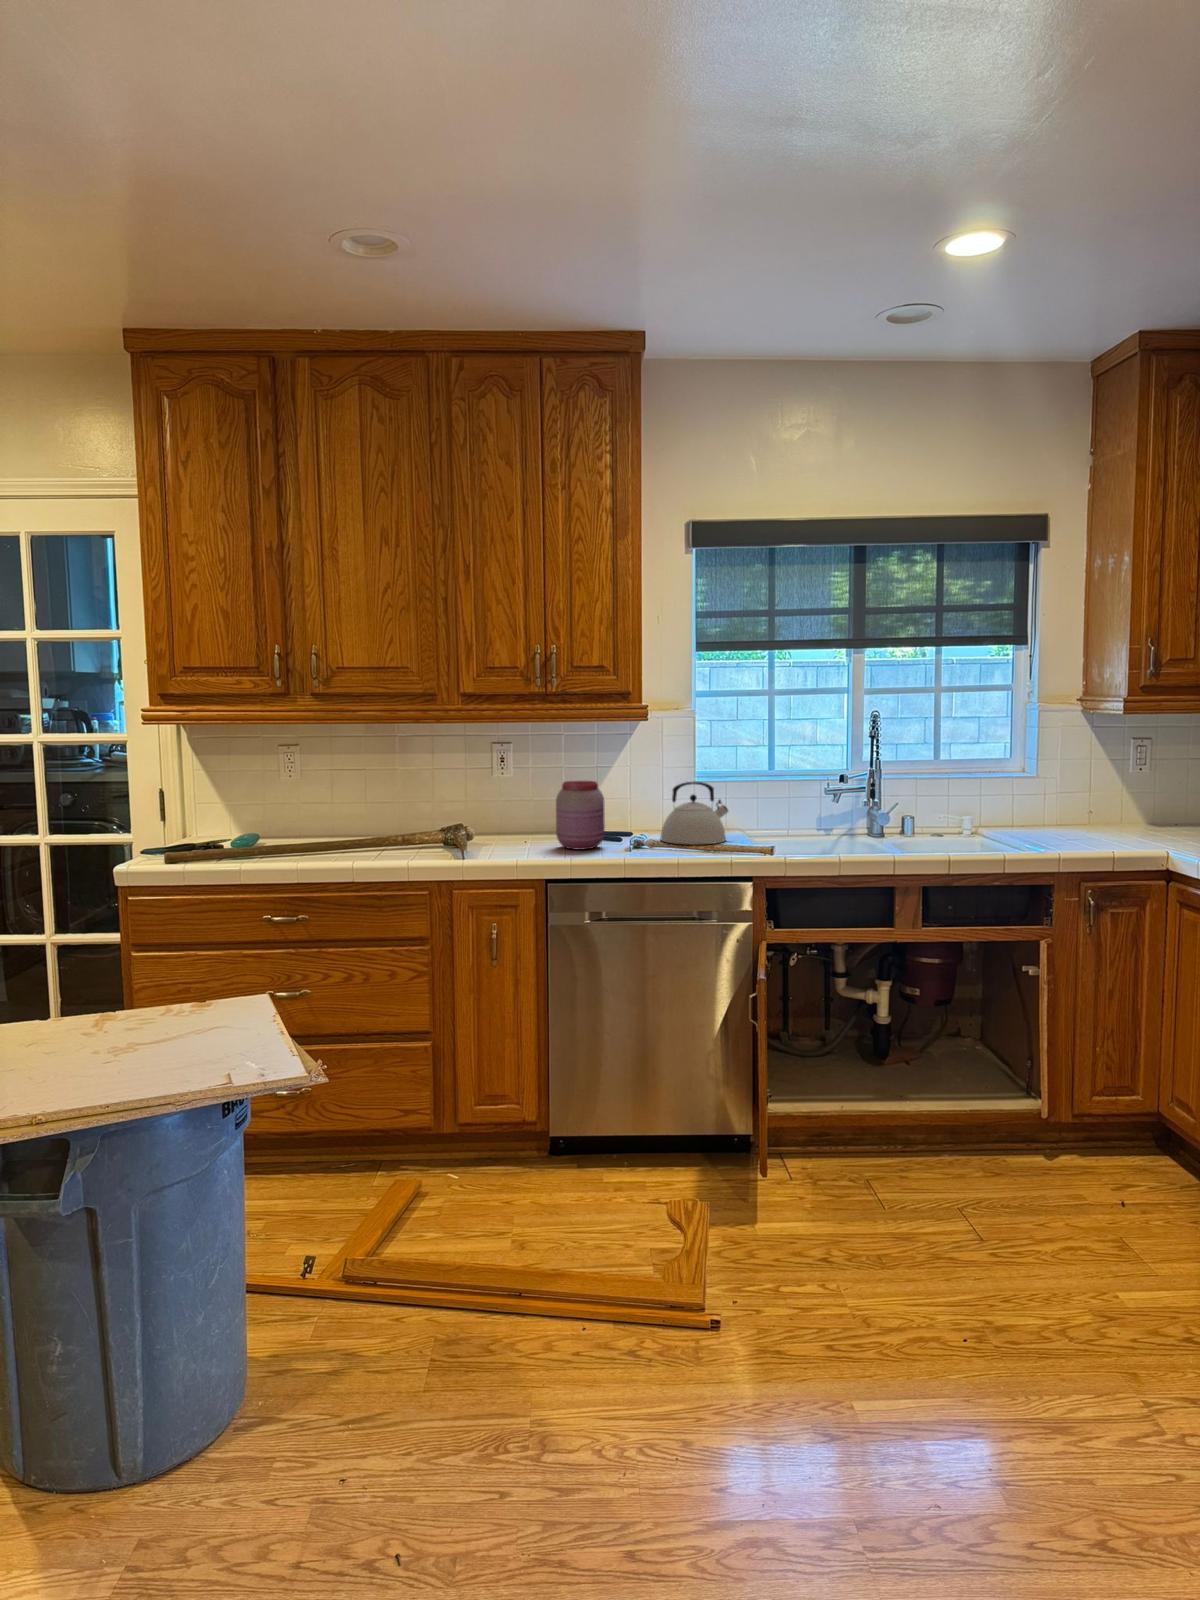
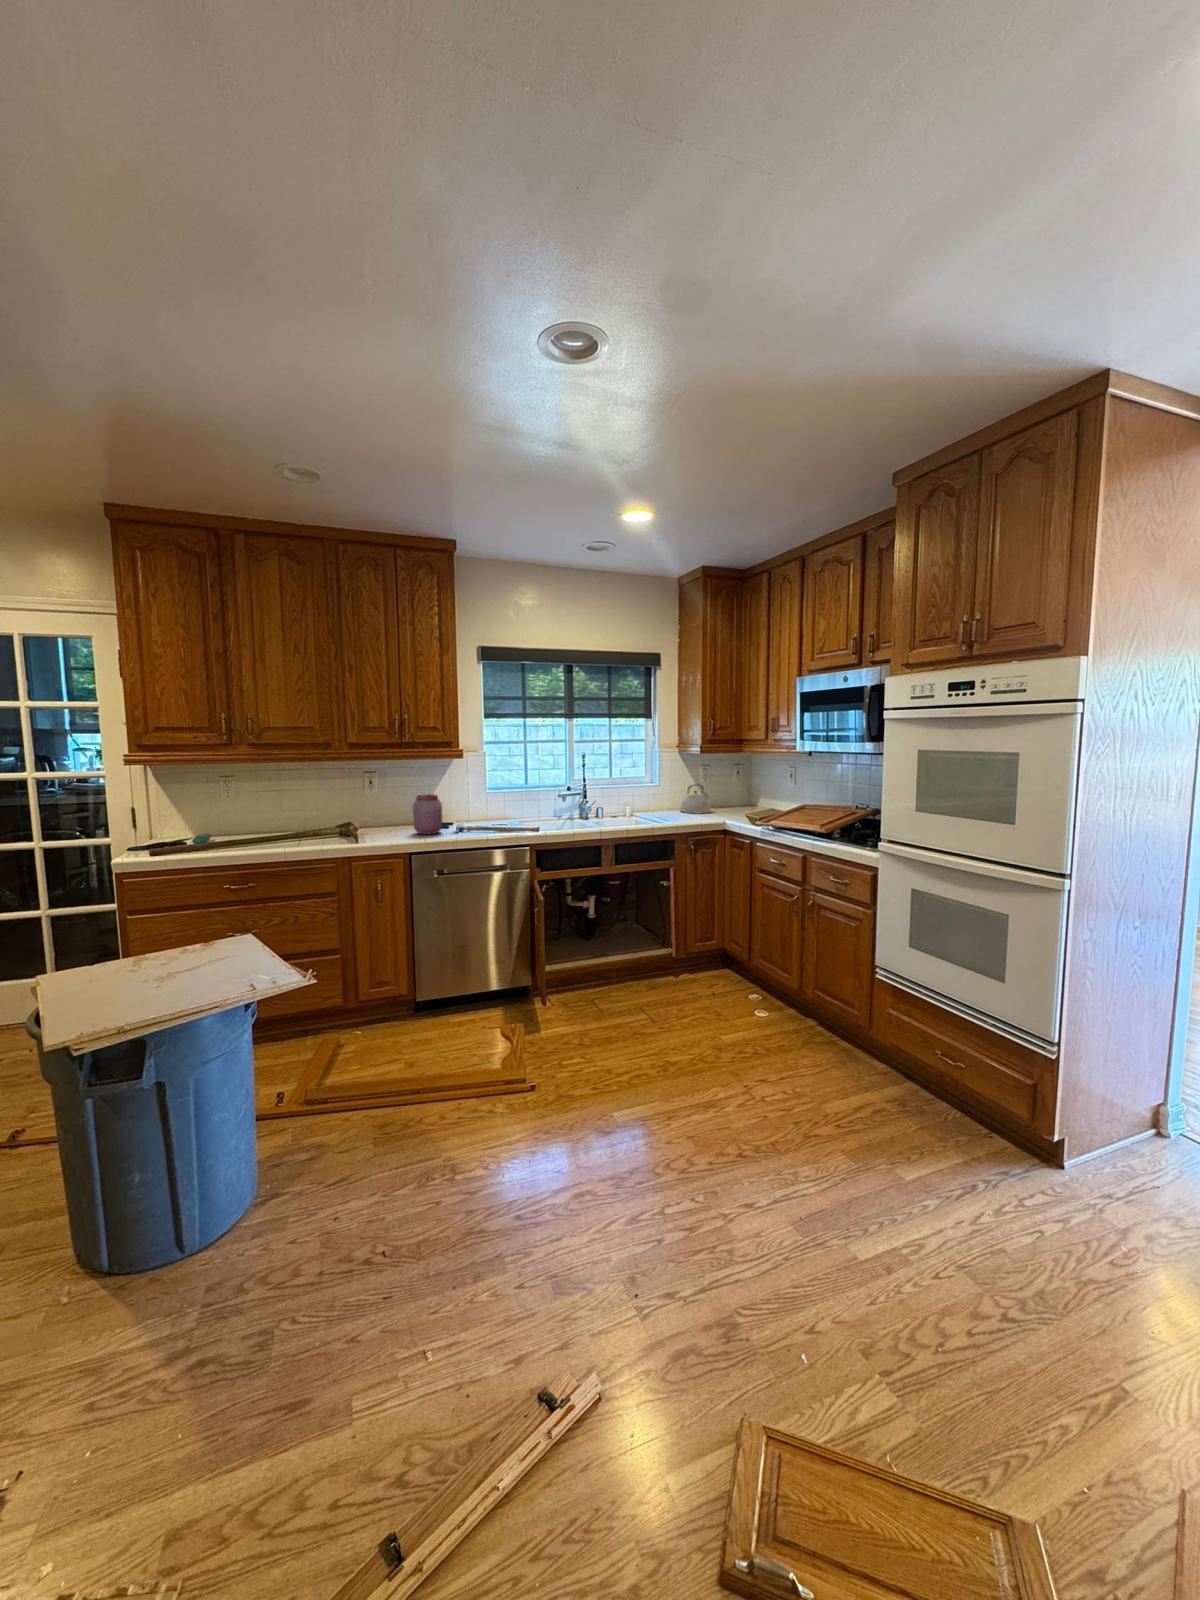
kettle: present [661,782,728,845] -> present [680,784,710,813]

